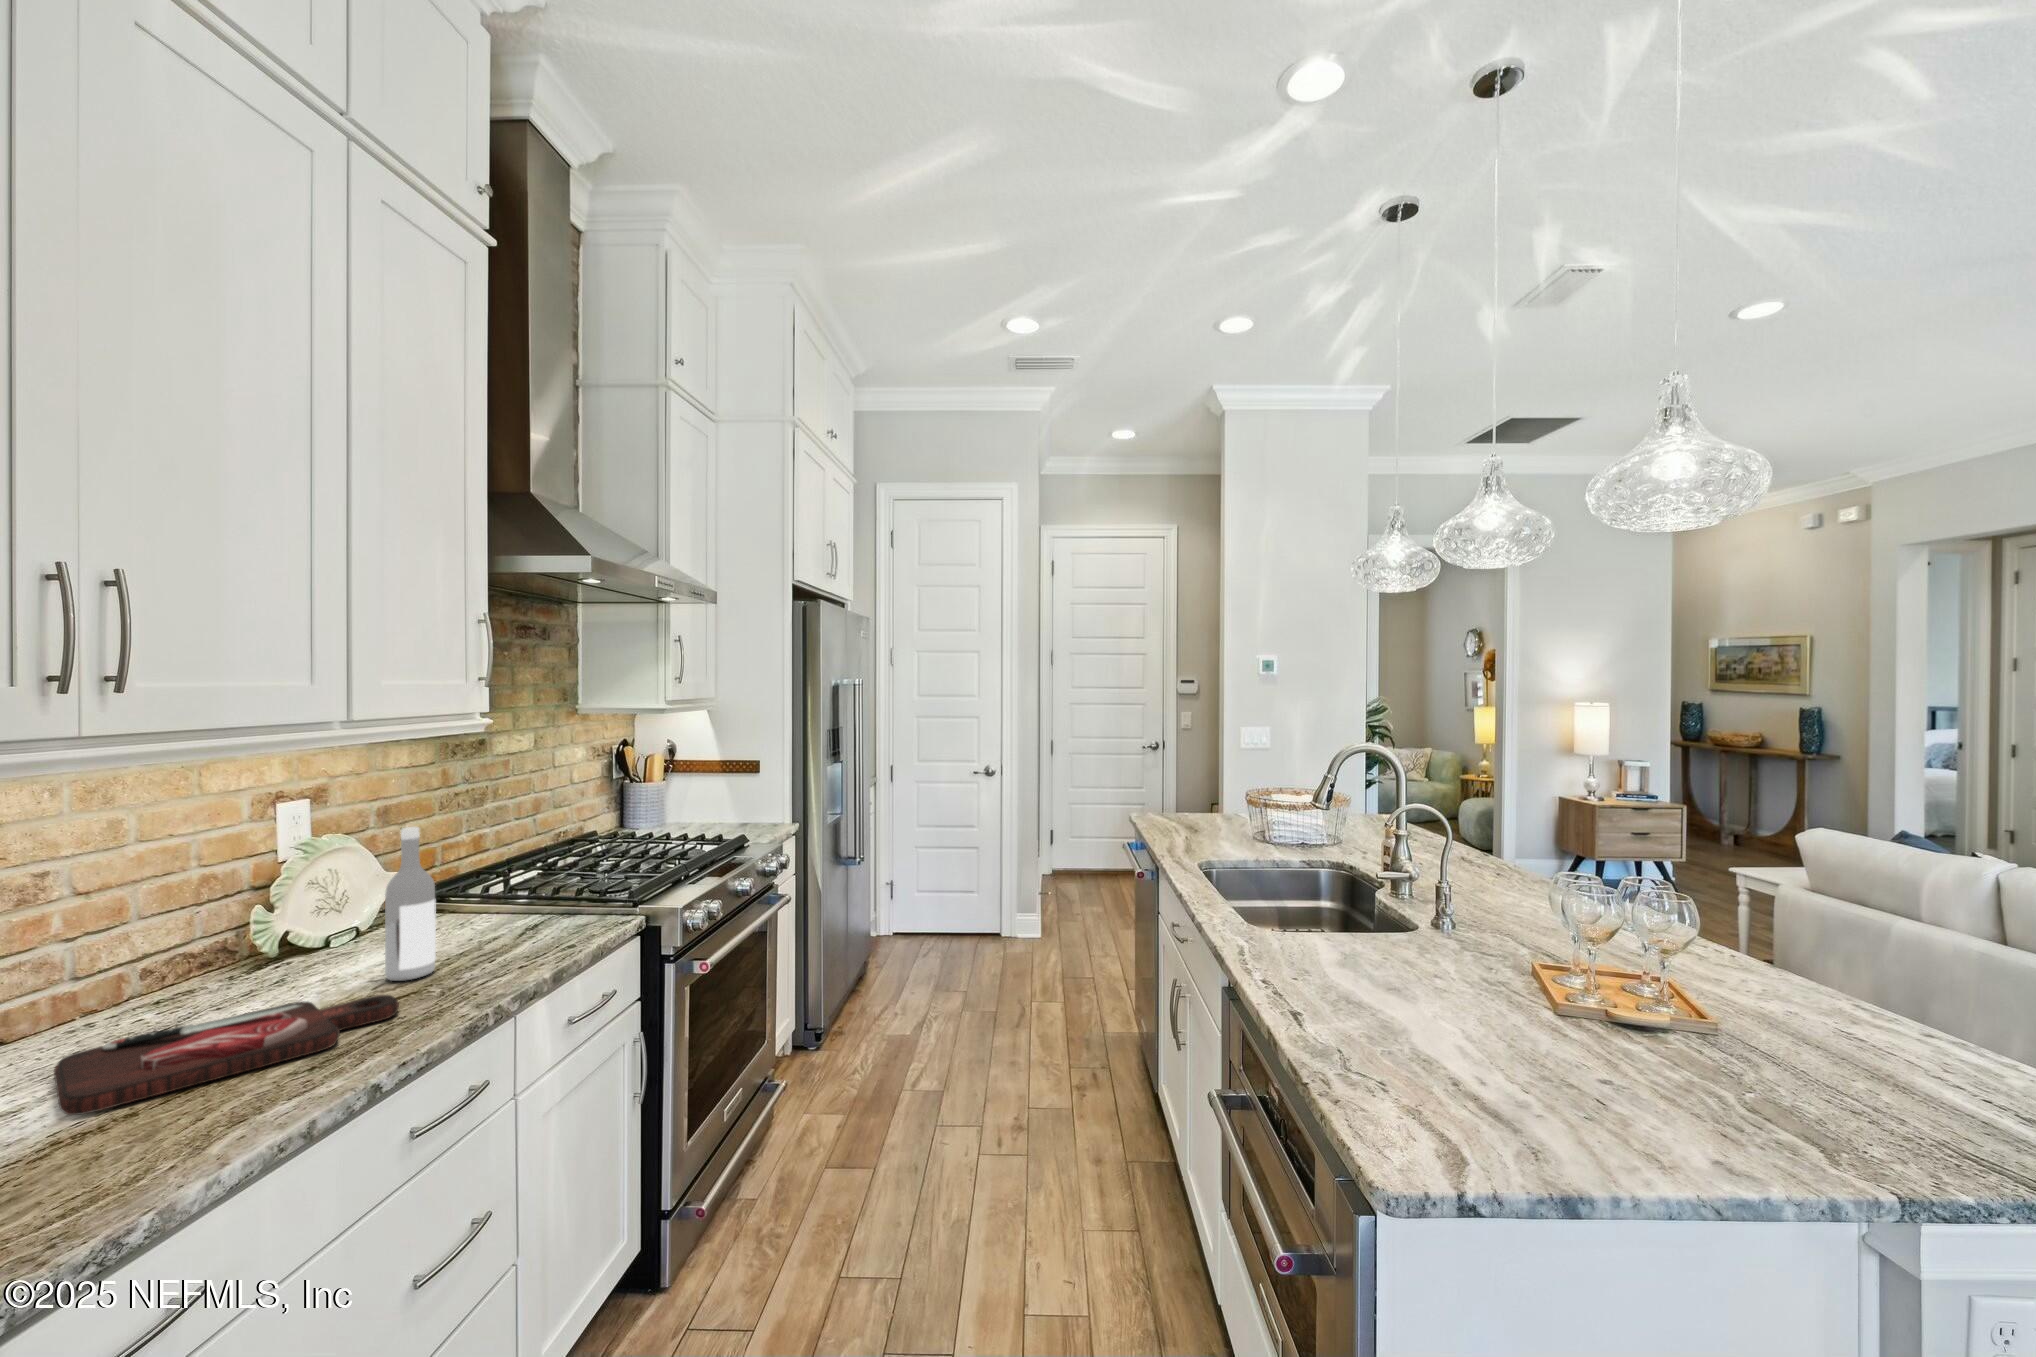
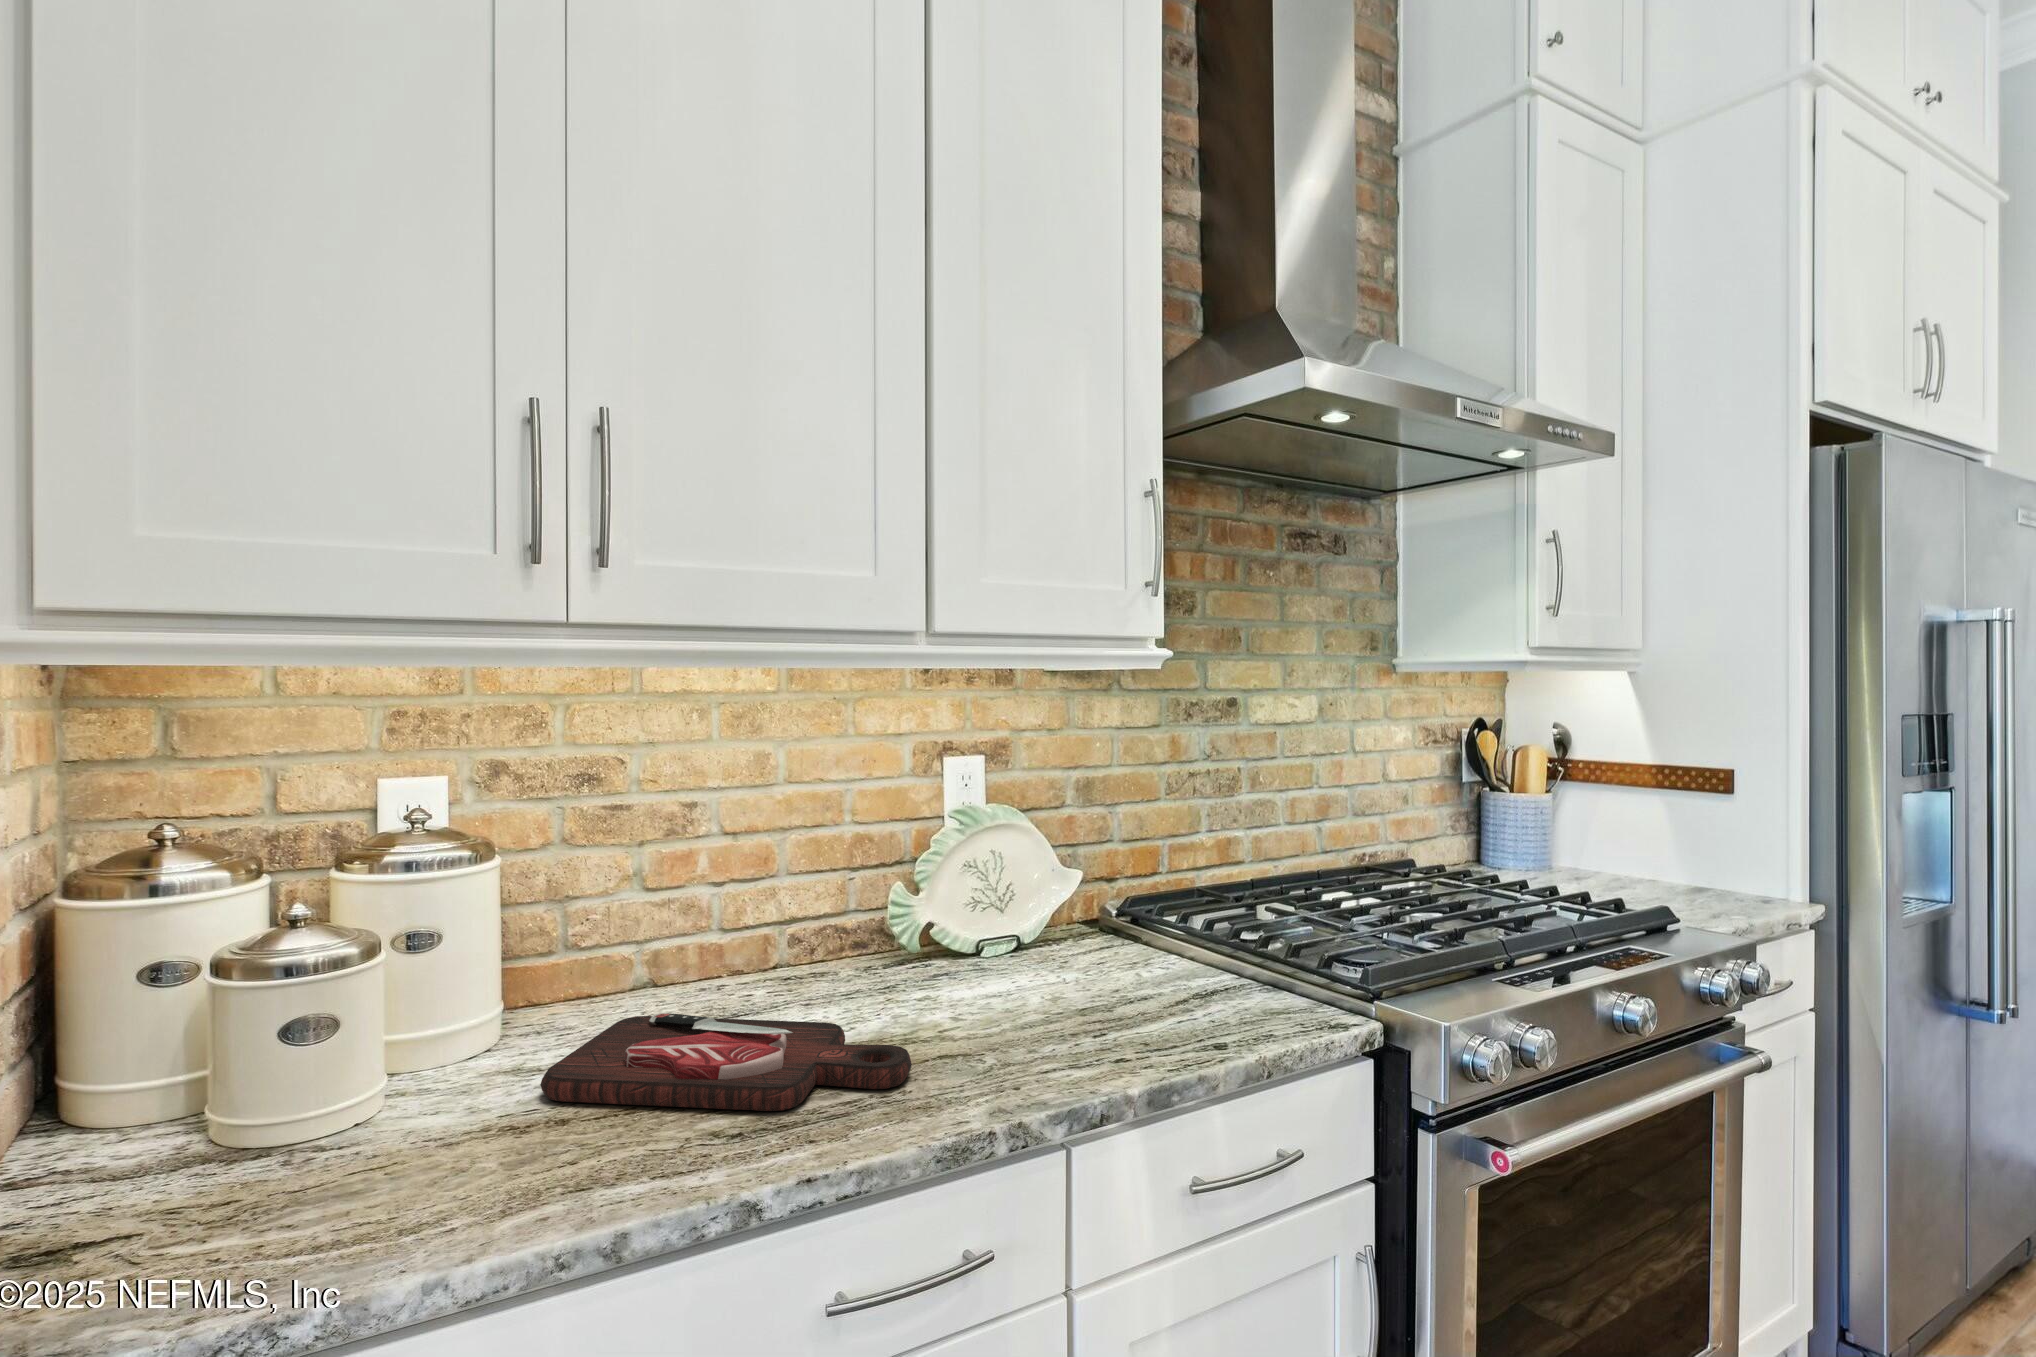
wine bottle: present [385,827,436,981] -> none [961,800,1022,1034]

